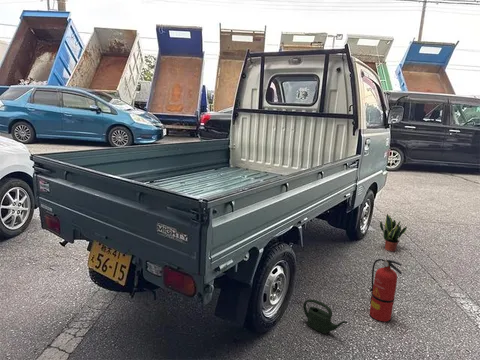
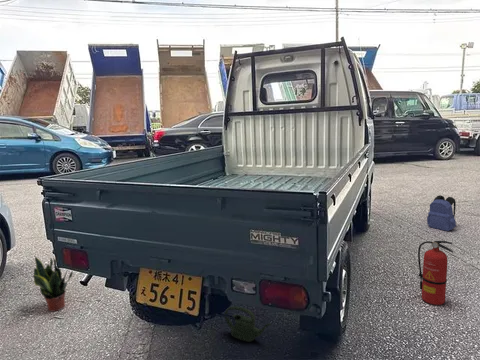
potted plant: present [380,214,407,252] -> present [34,257,73,312]
backpack: none [431,215,464,253] -> present [427,195,456,231]
watering can: present [303,299,347,333] -> present [225,306,271,342]

